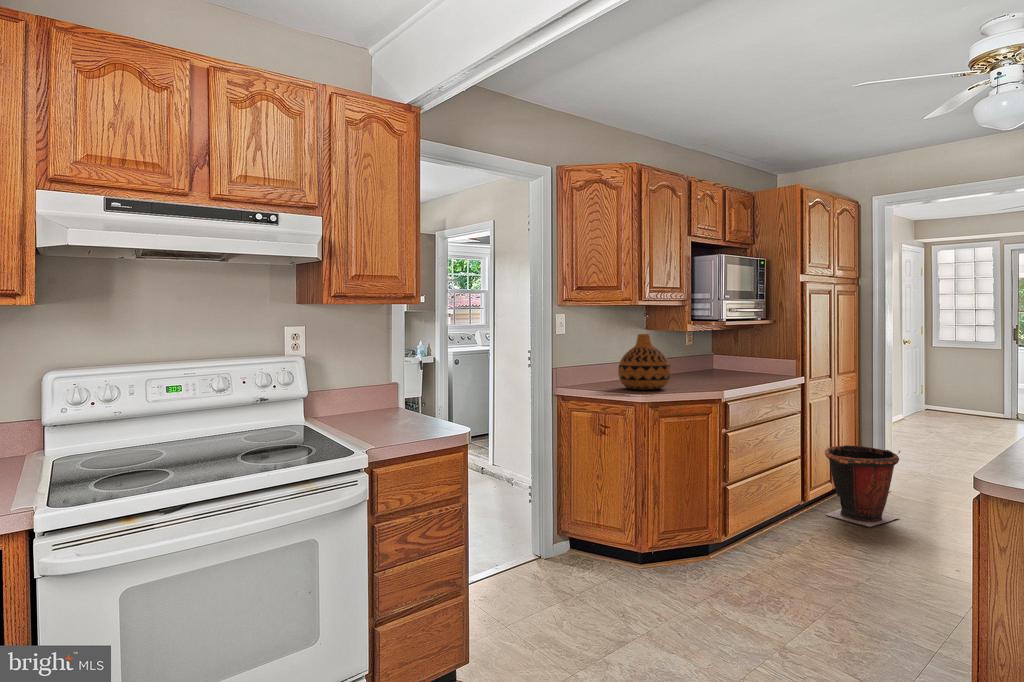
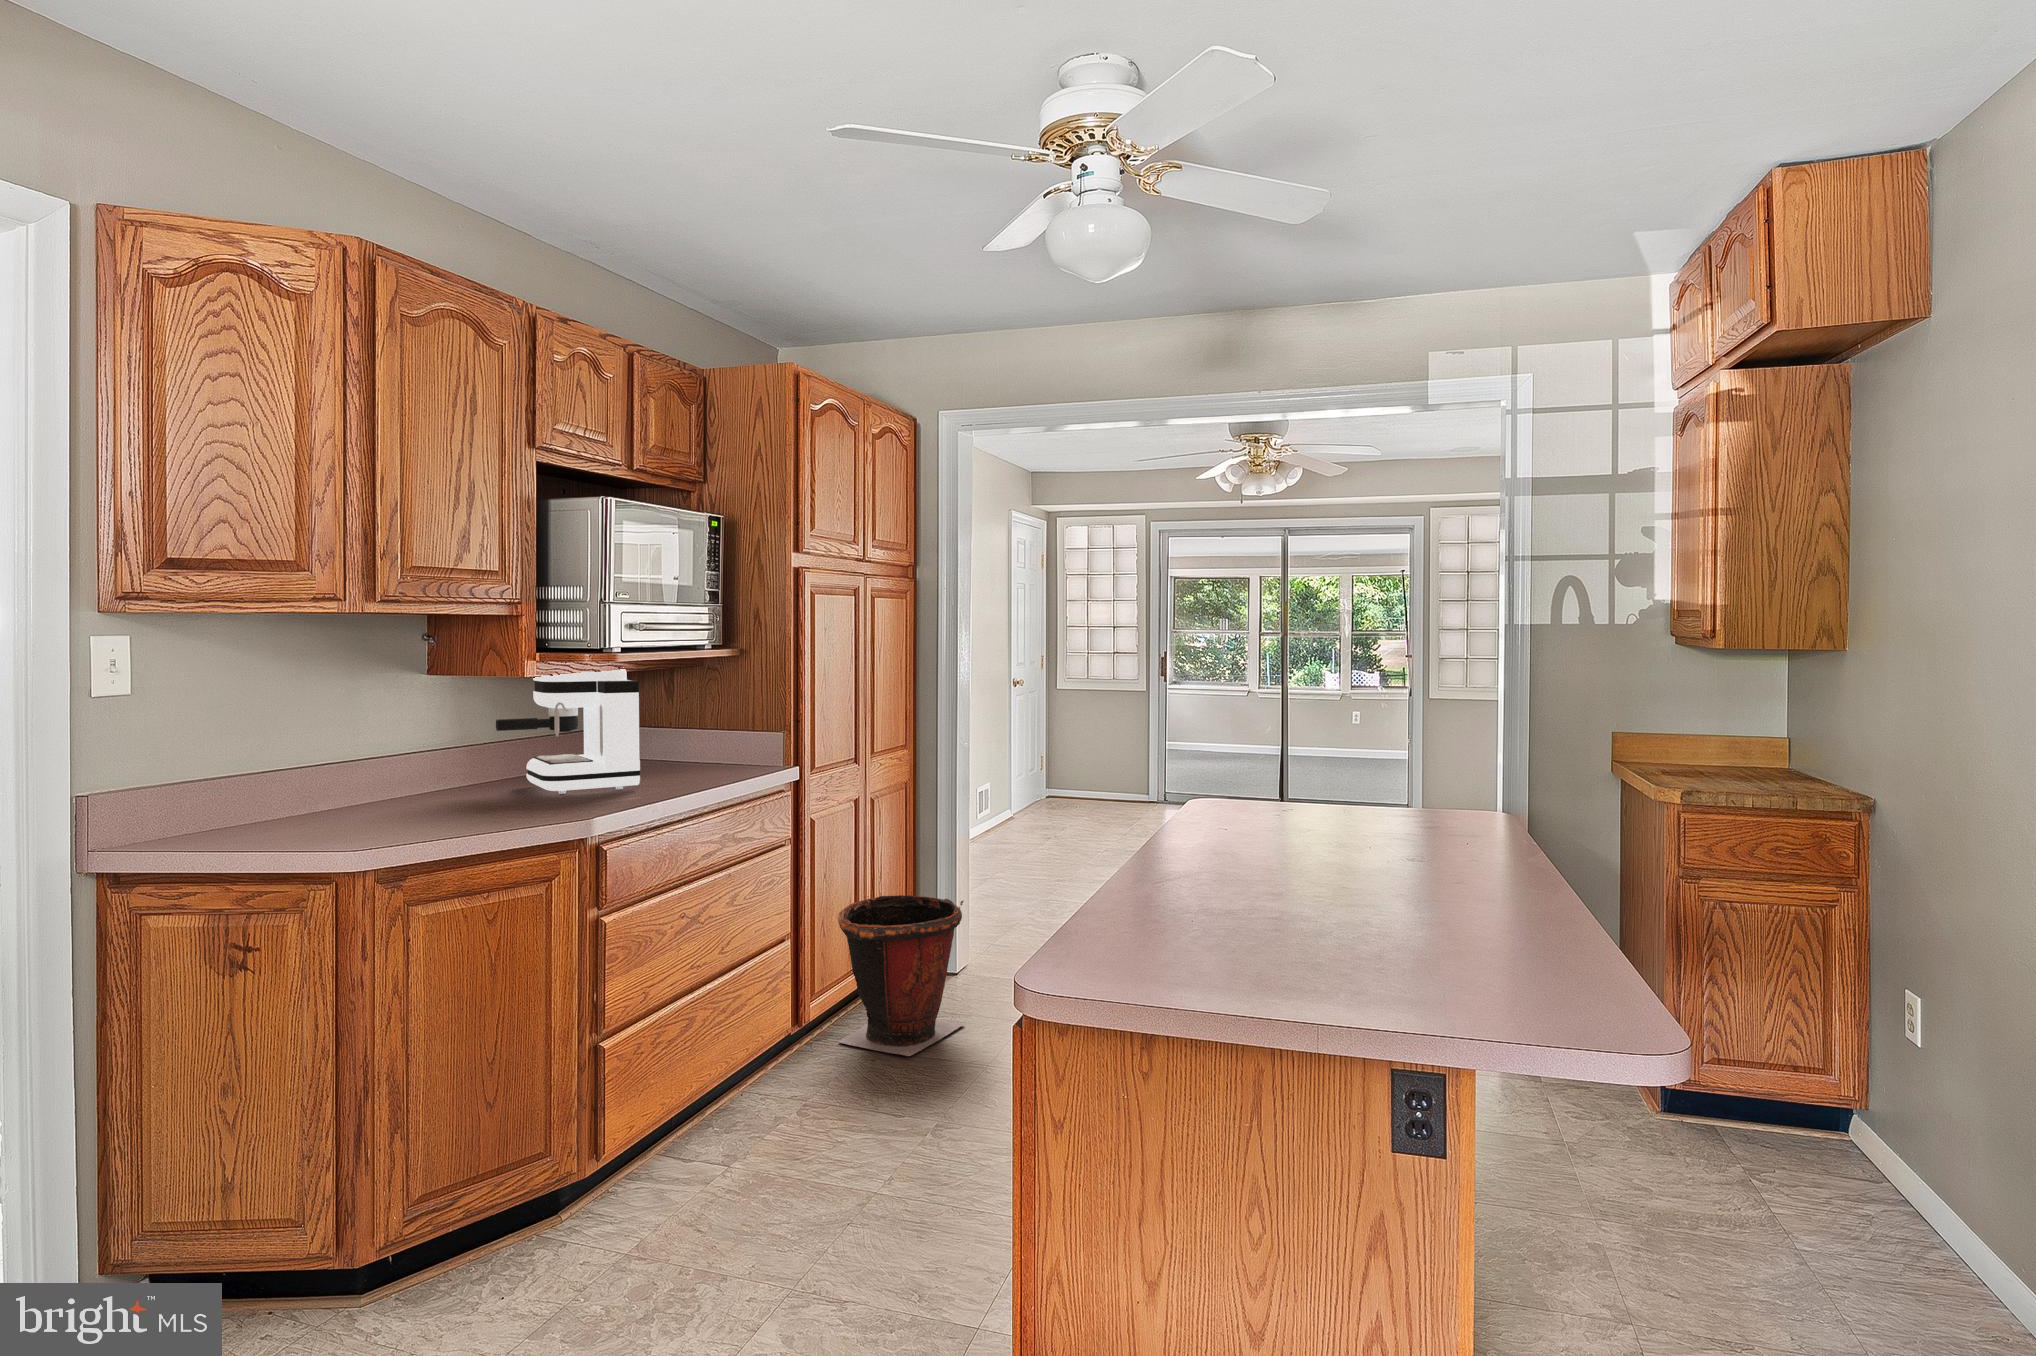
coffee maker: none [672,327,734,382] -> present [496,669,640,794]
vase: present [618,334,671,390] -> none [304,687,456,833]

